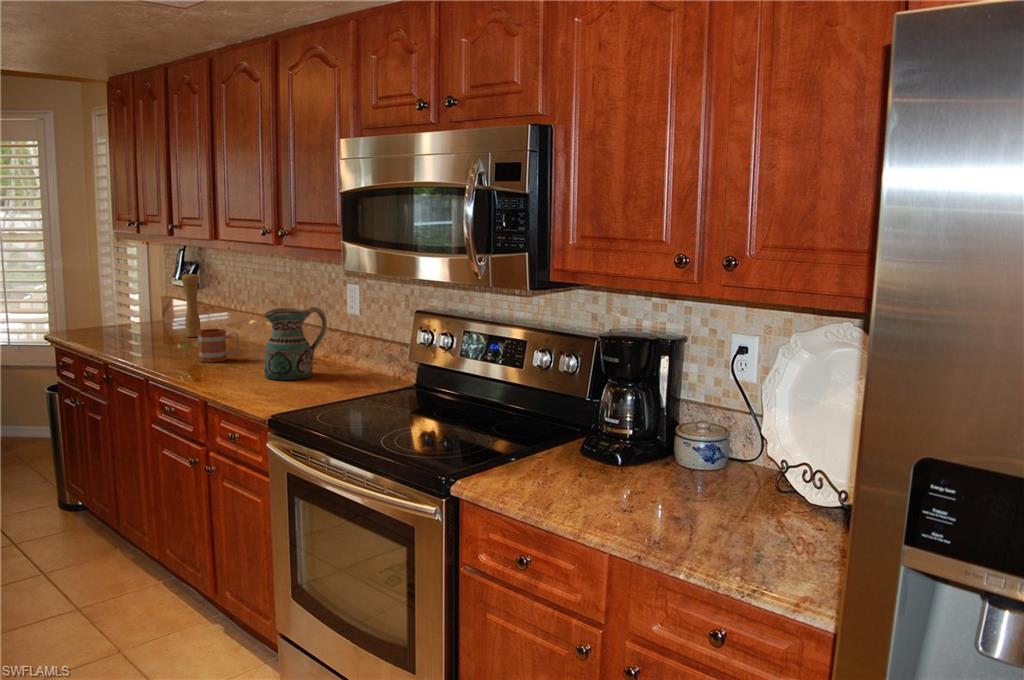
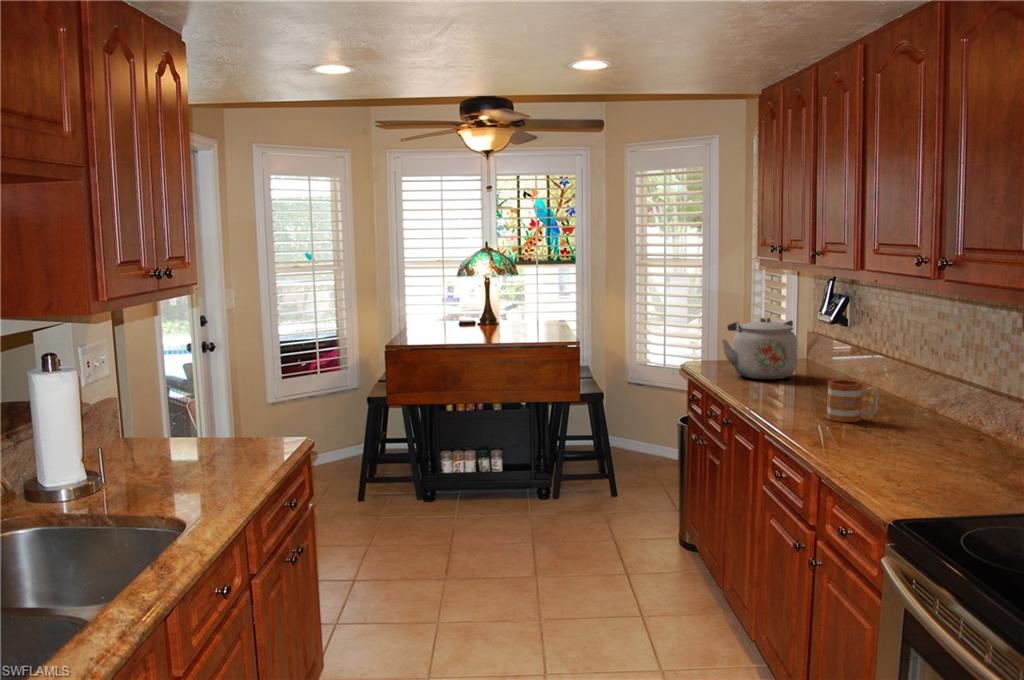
pepper mill: present [182,273,201,337] -> none [823,308,845,384]
kettle: none [87,283,160,339] -> present [722,317,797,380]
ceramic pitcher: present [264,307,327,380] -> none [902,364,1001,465]

